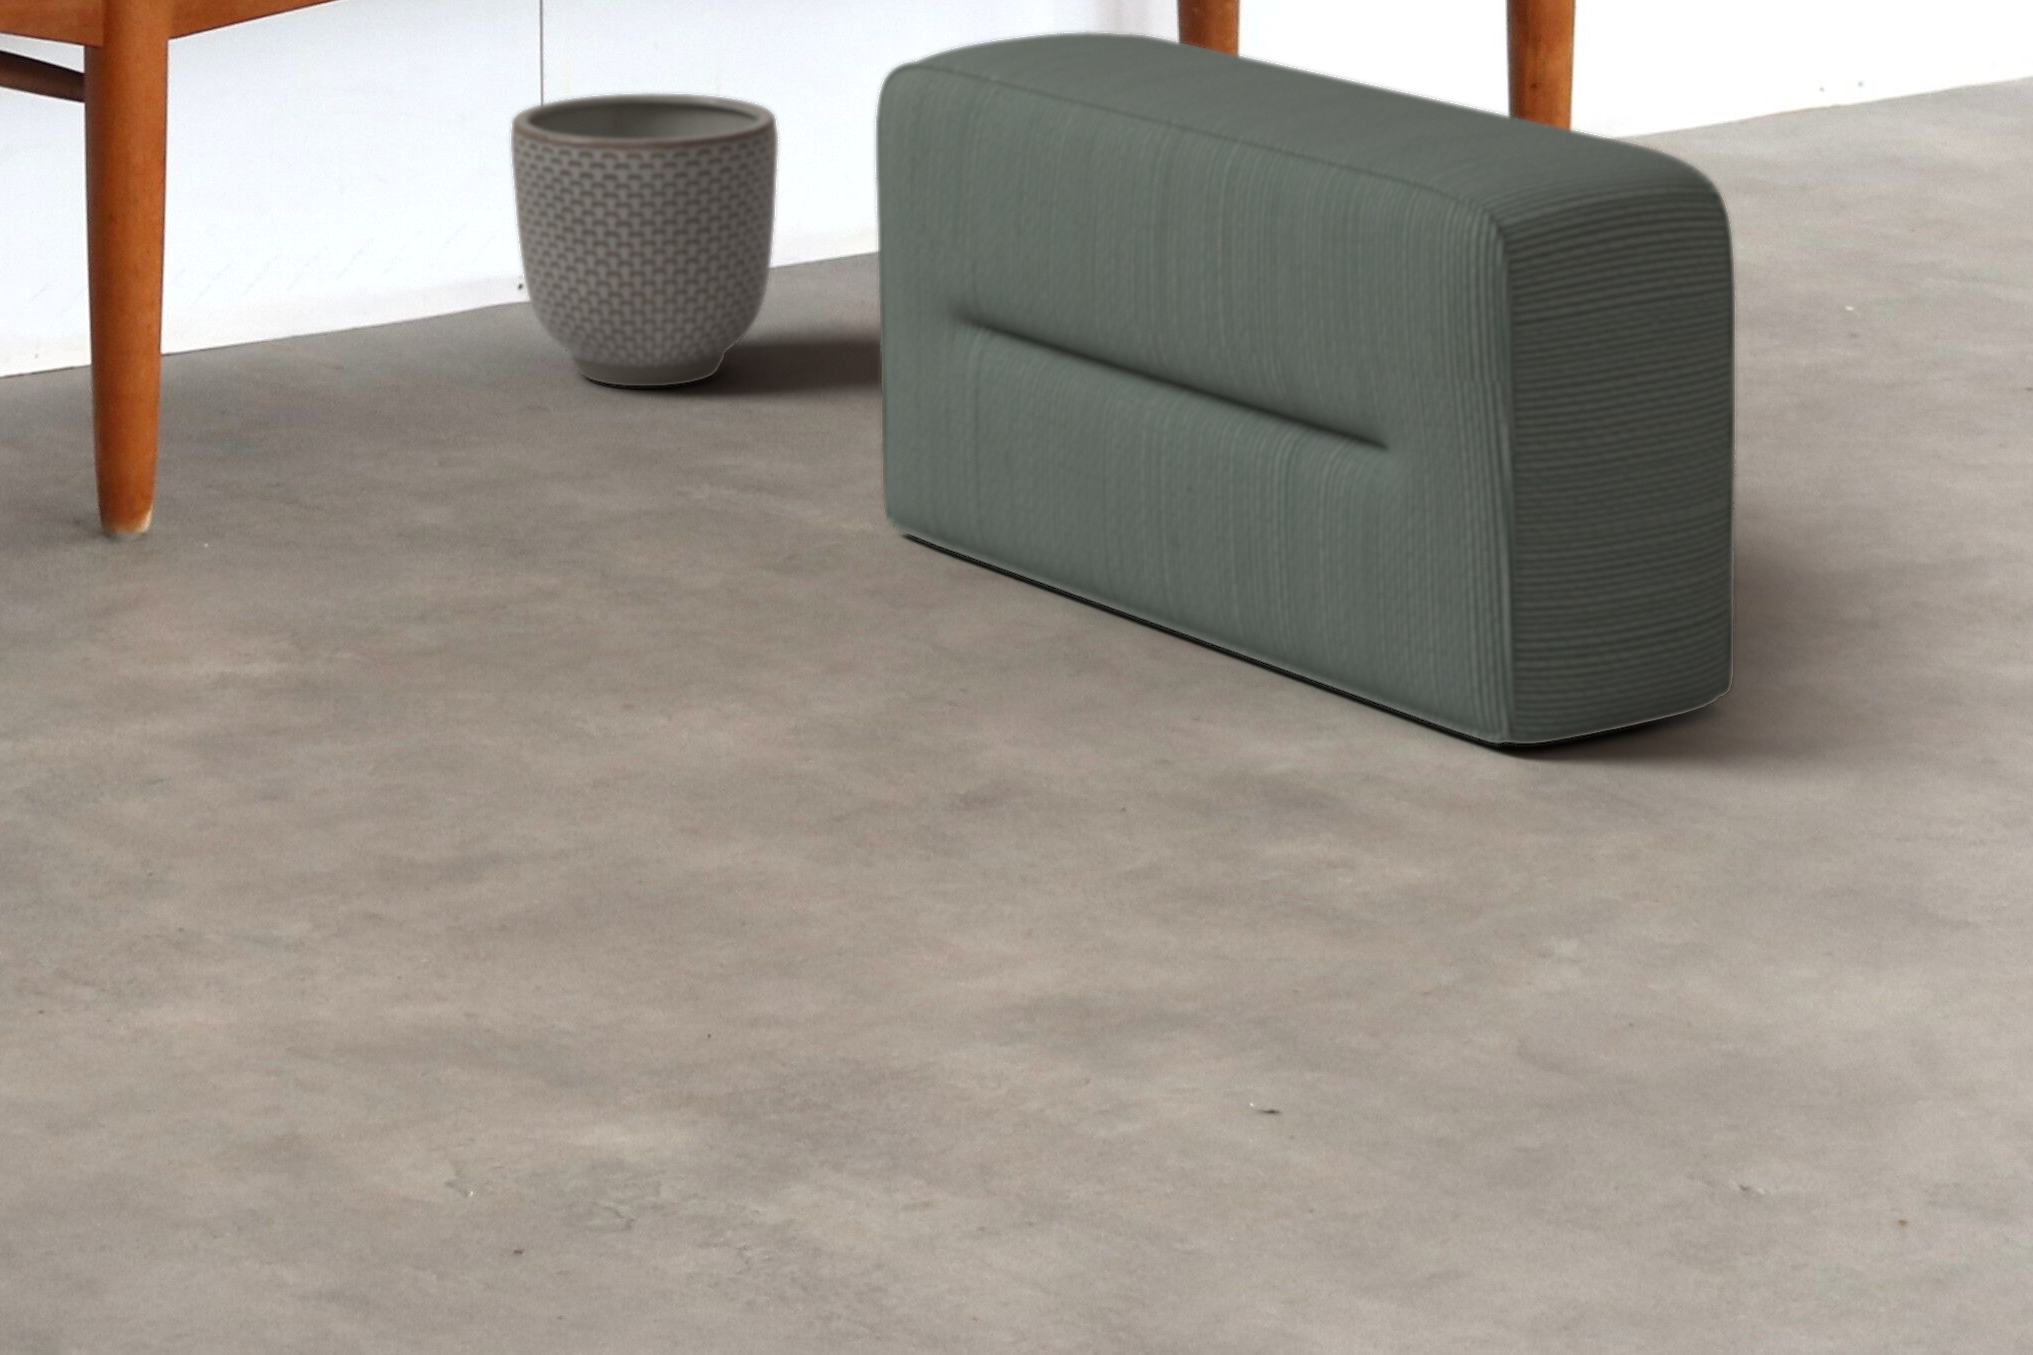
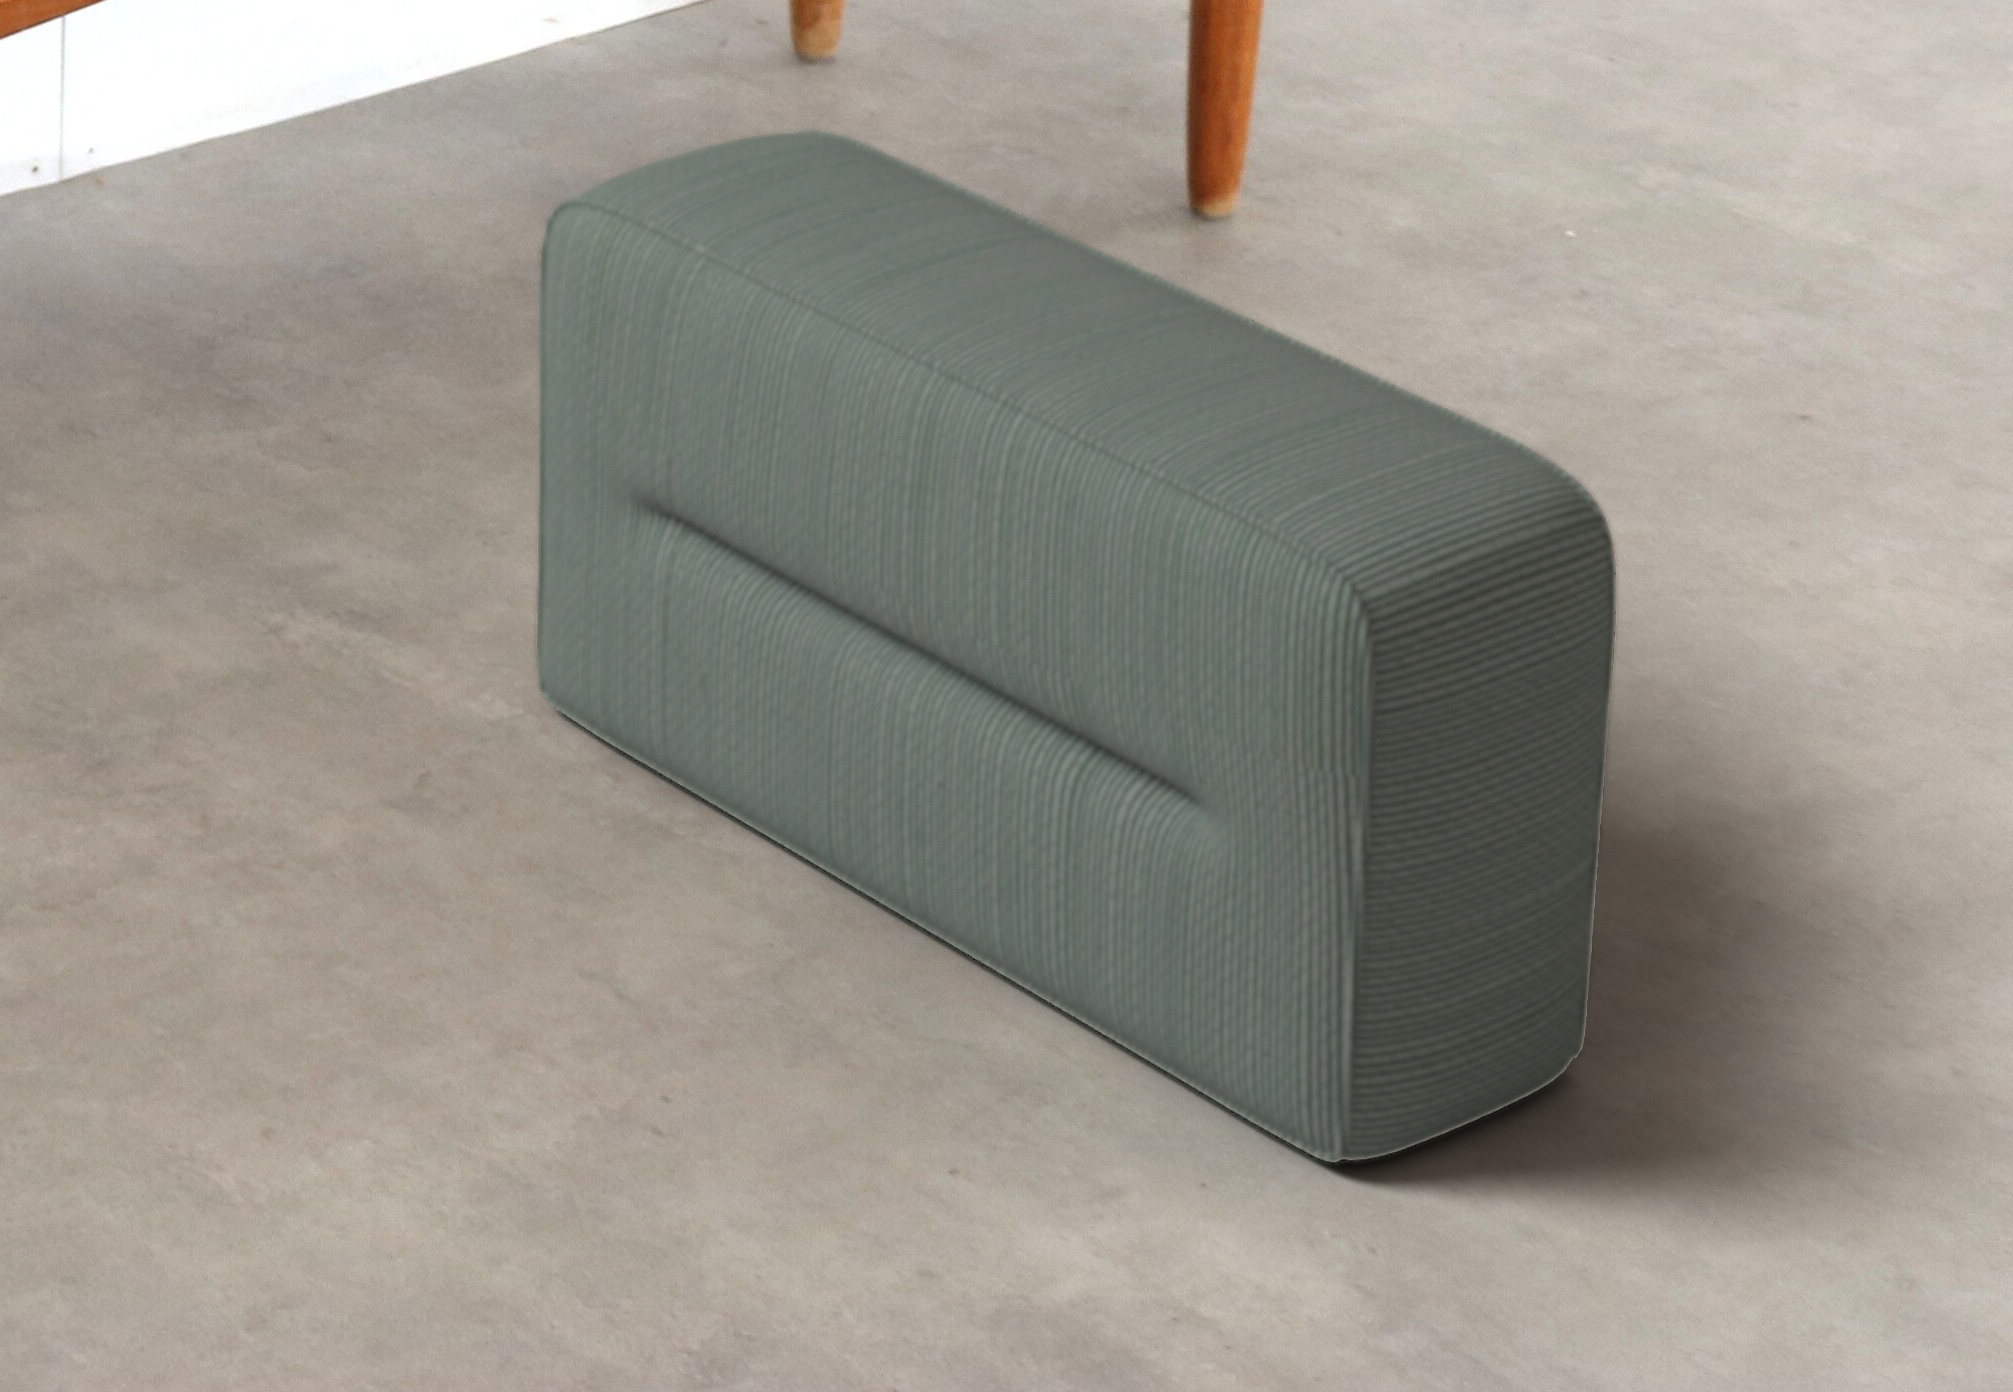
planter: present [511,93,778,386] -> none [51,30,364,399]

